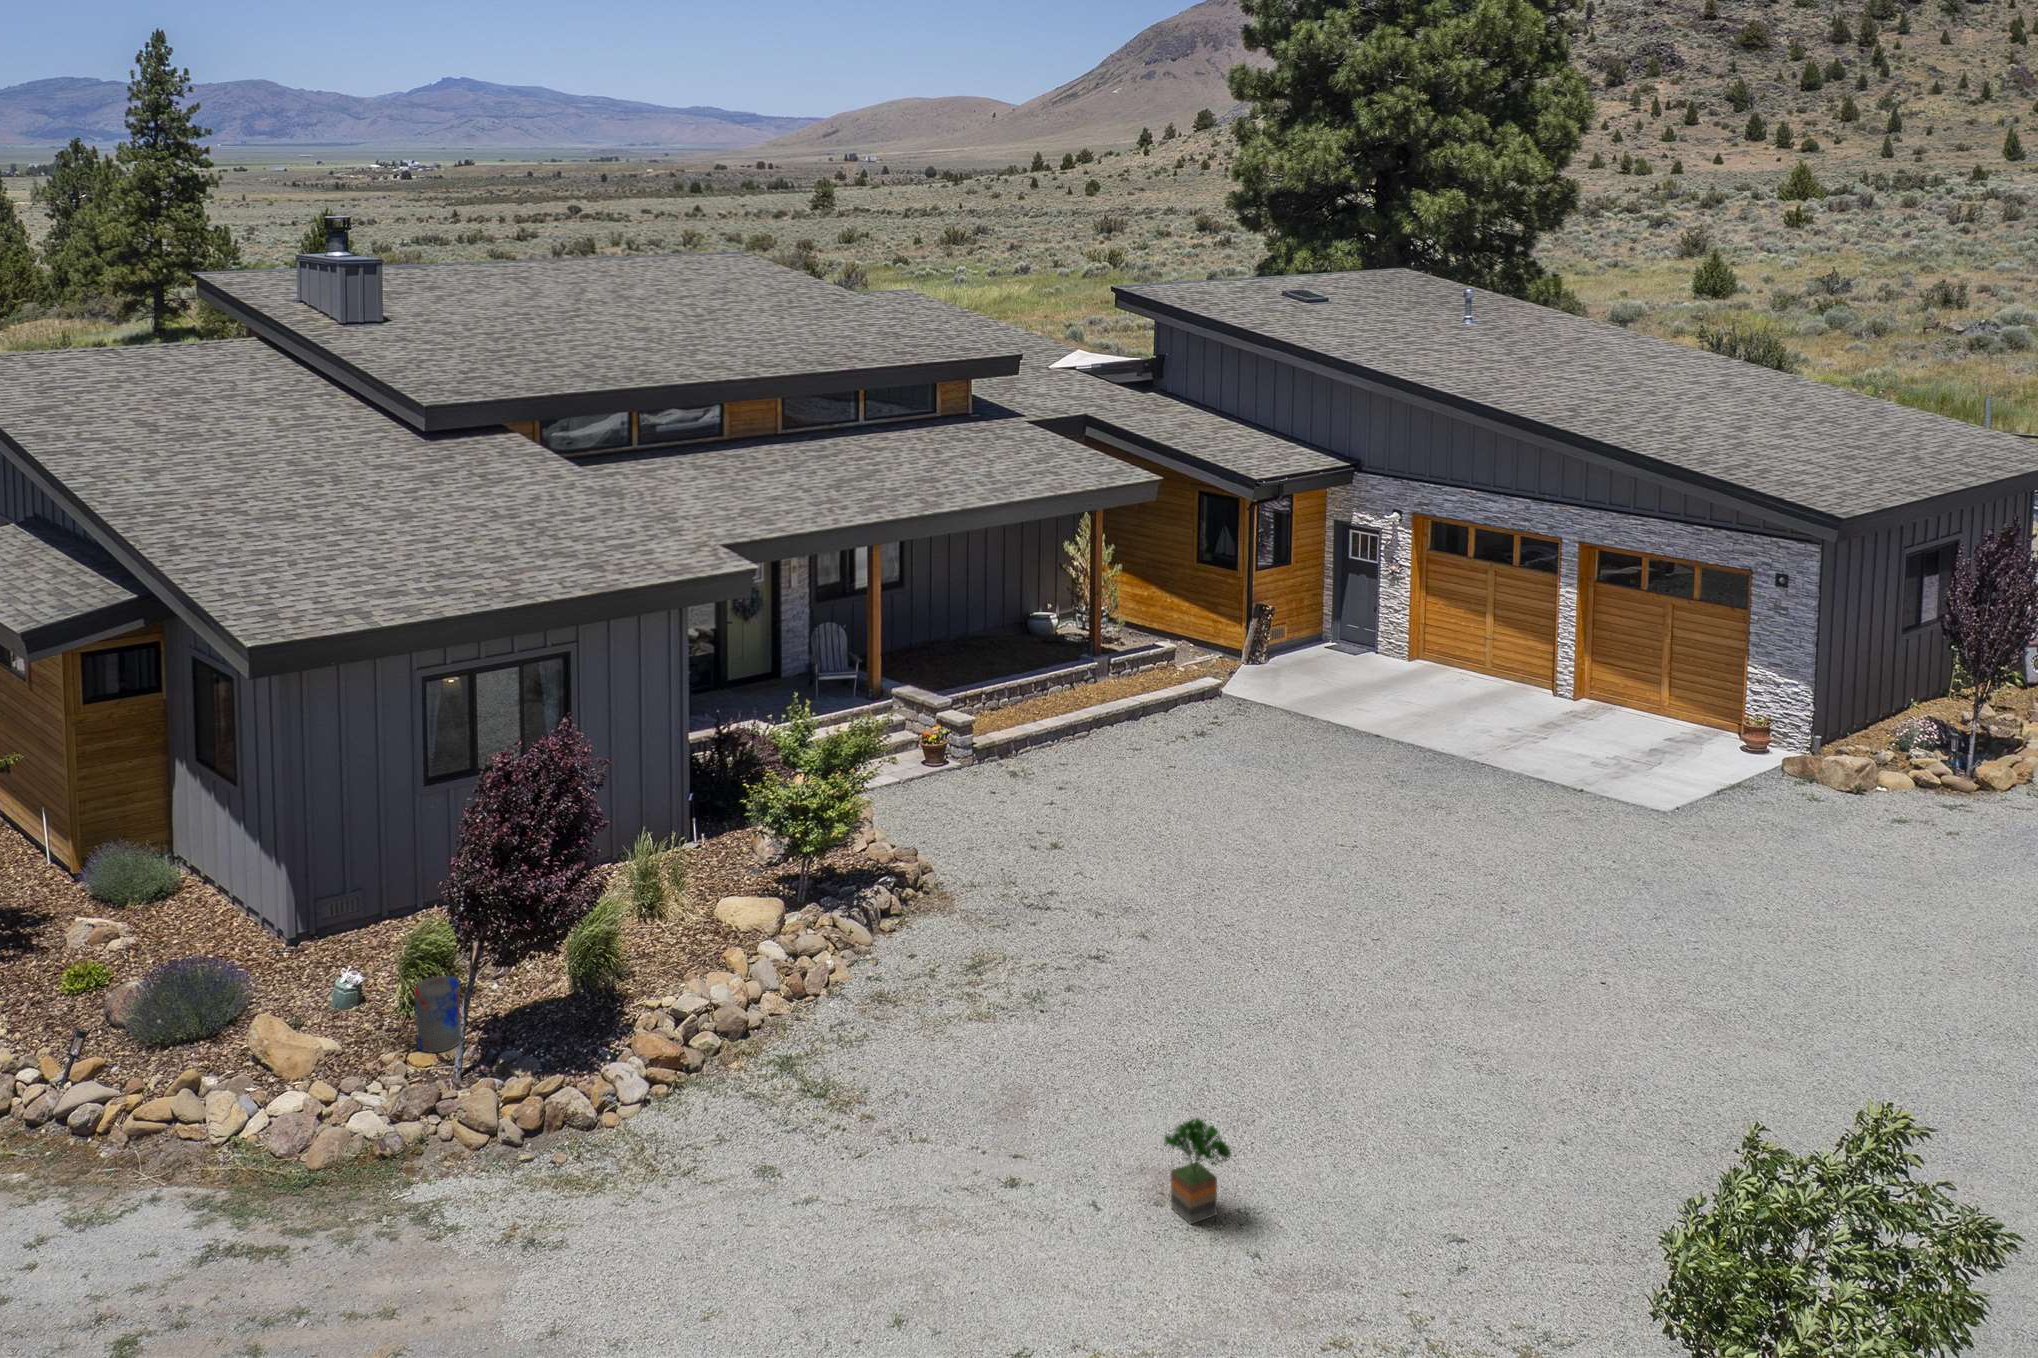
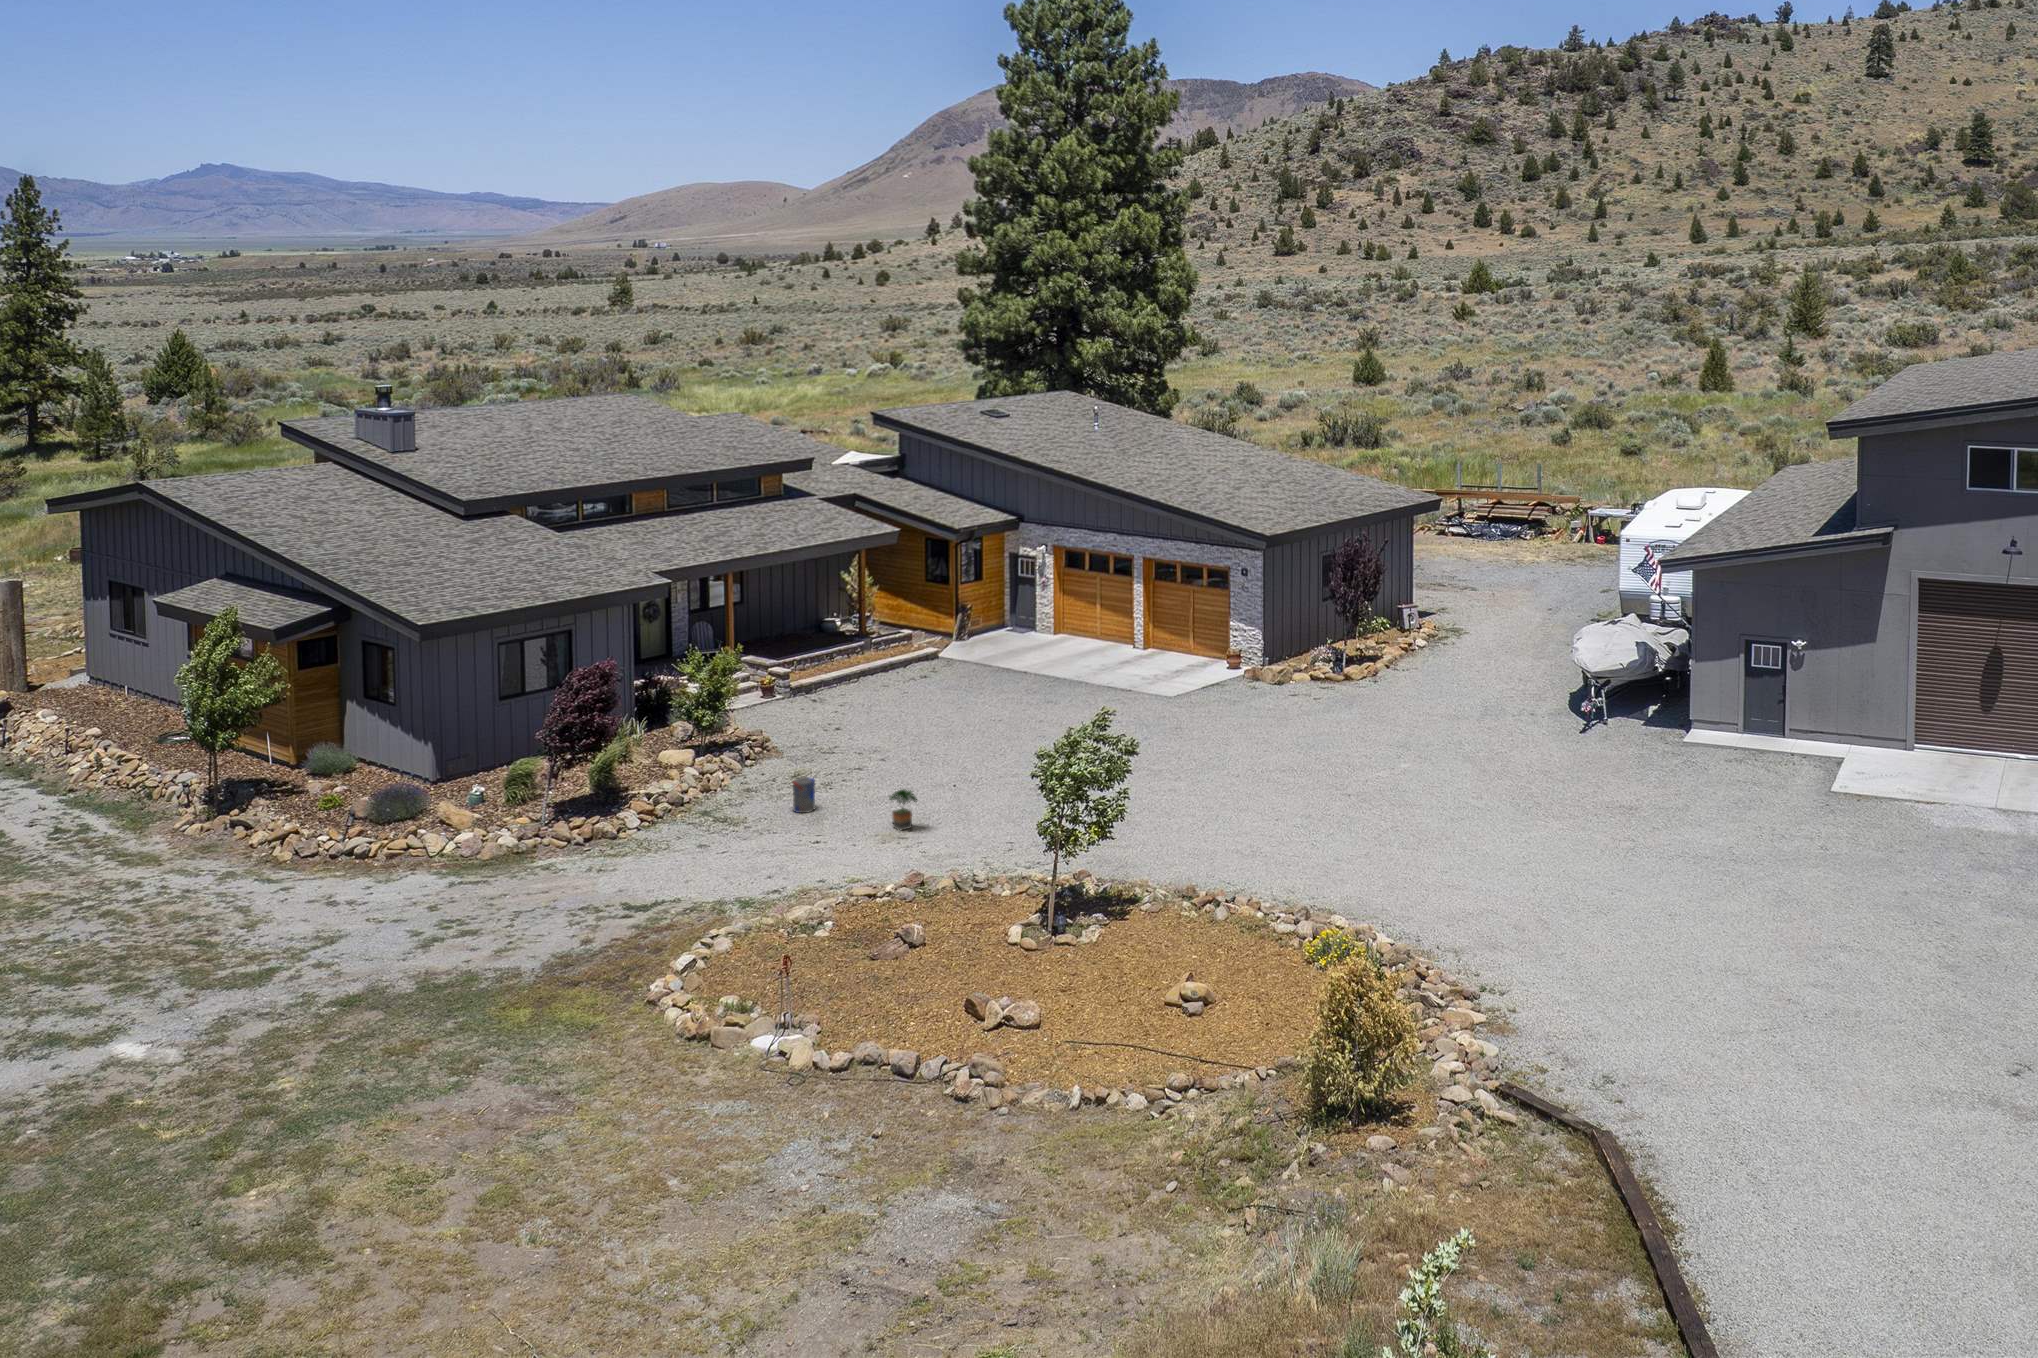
trash can: present [414,976,461,1053] -> present [793,777,815,813]

